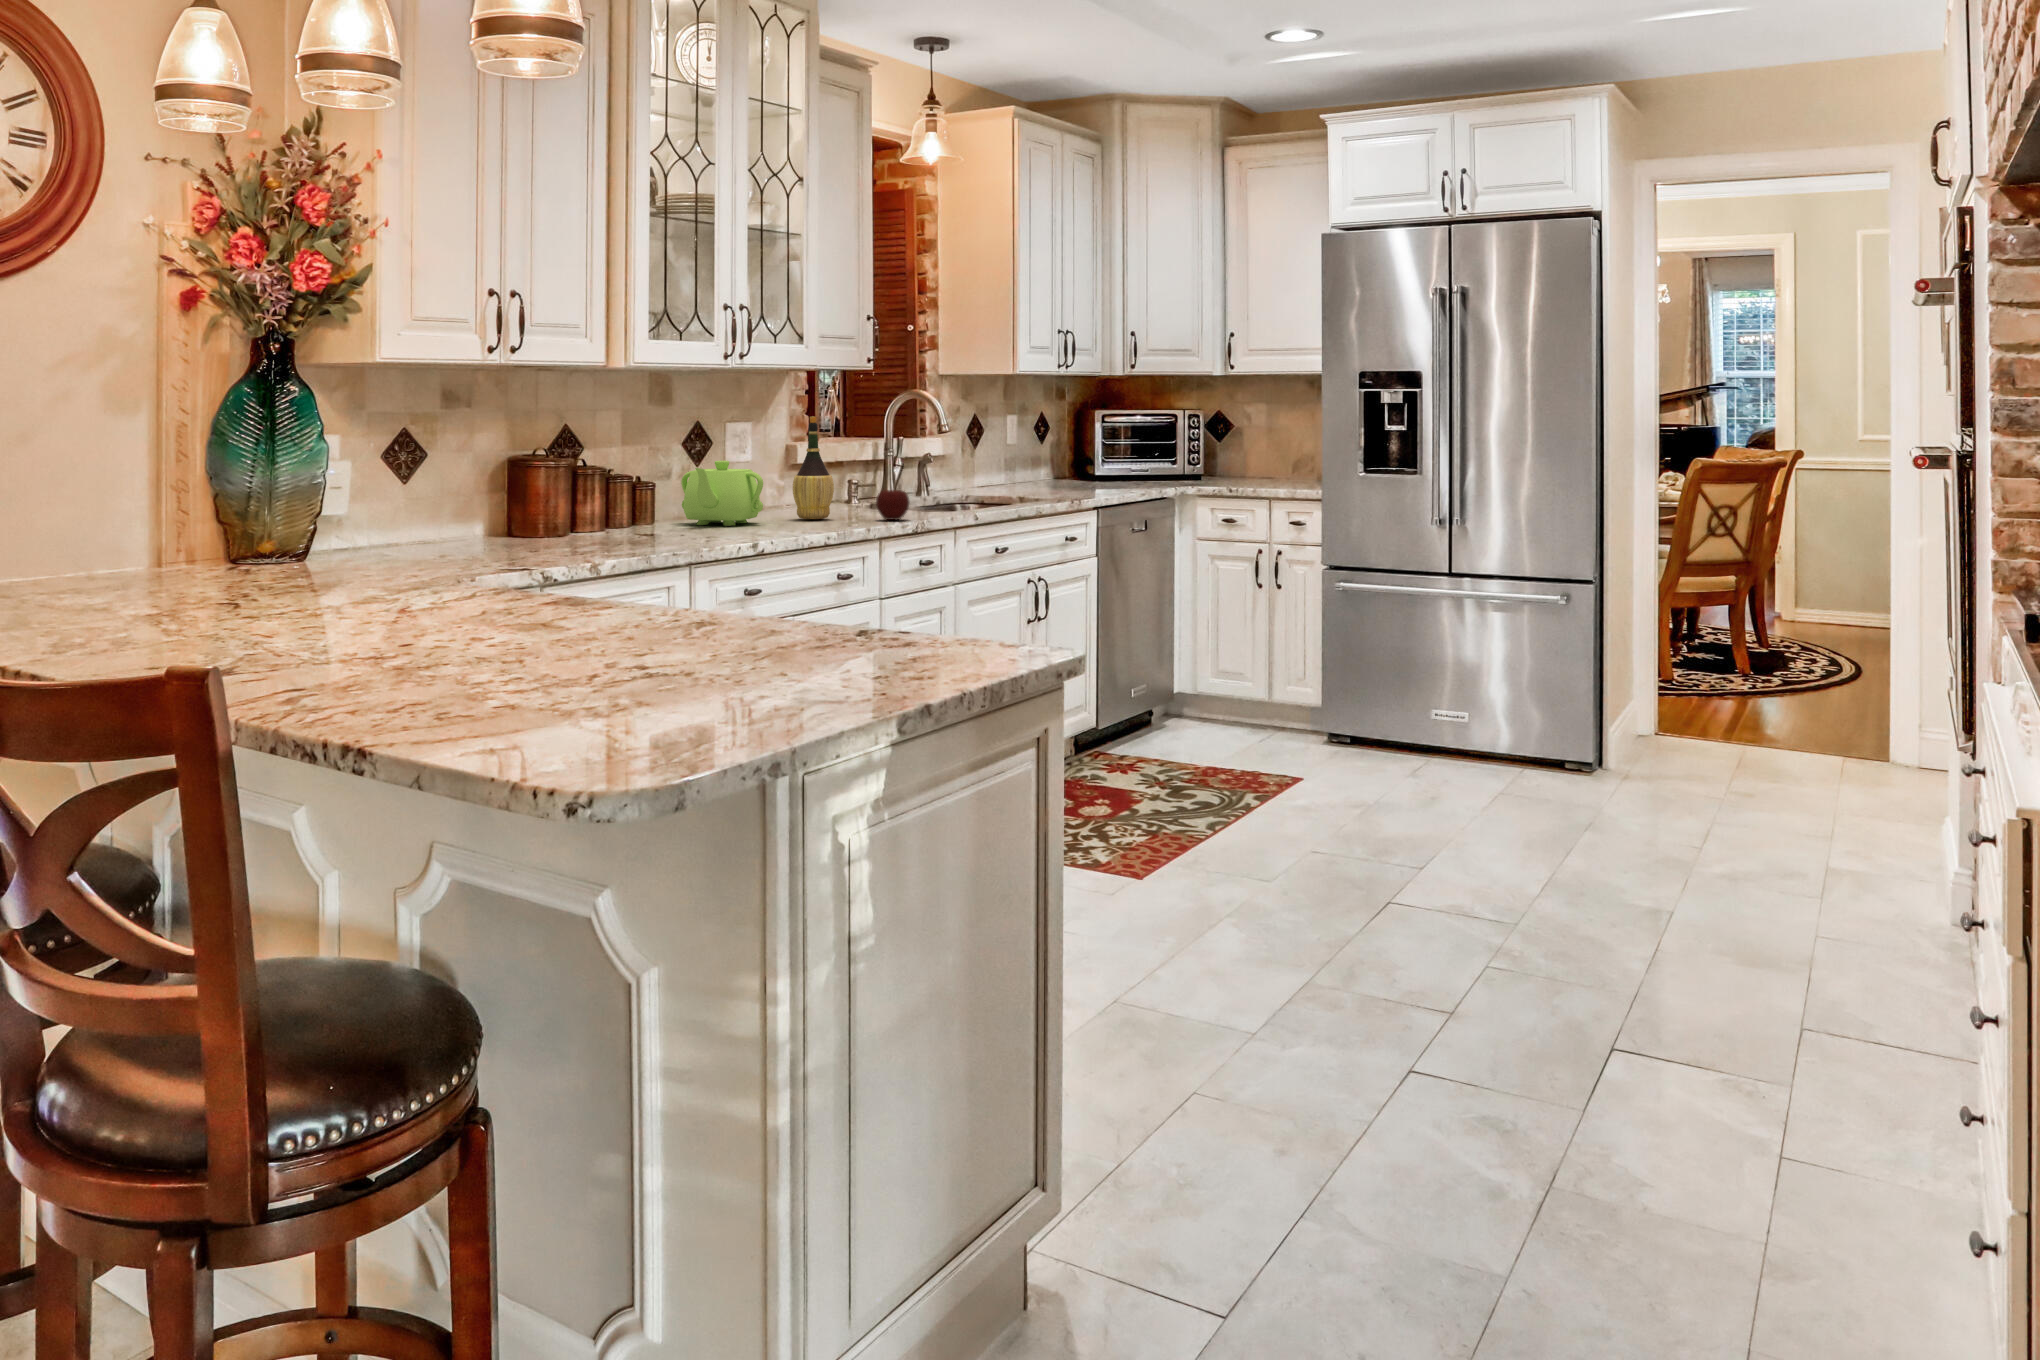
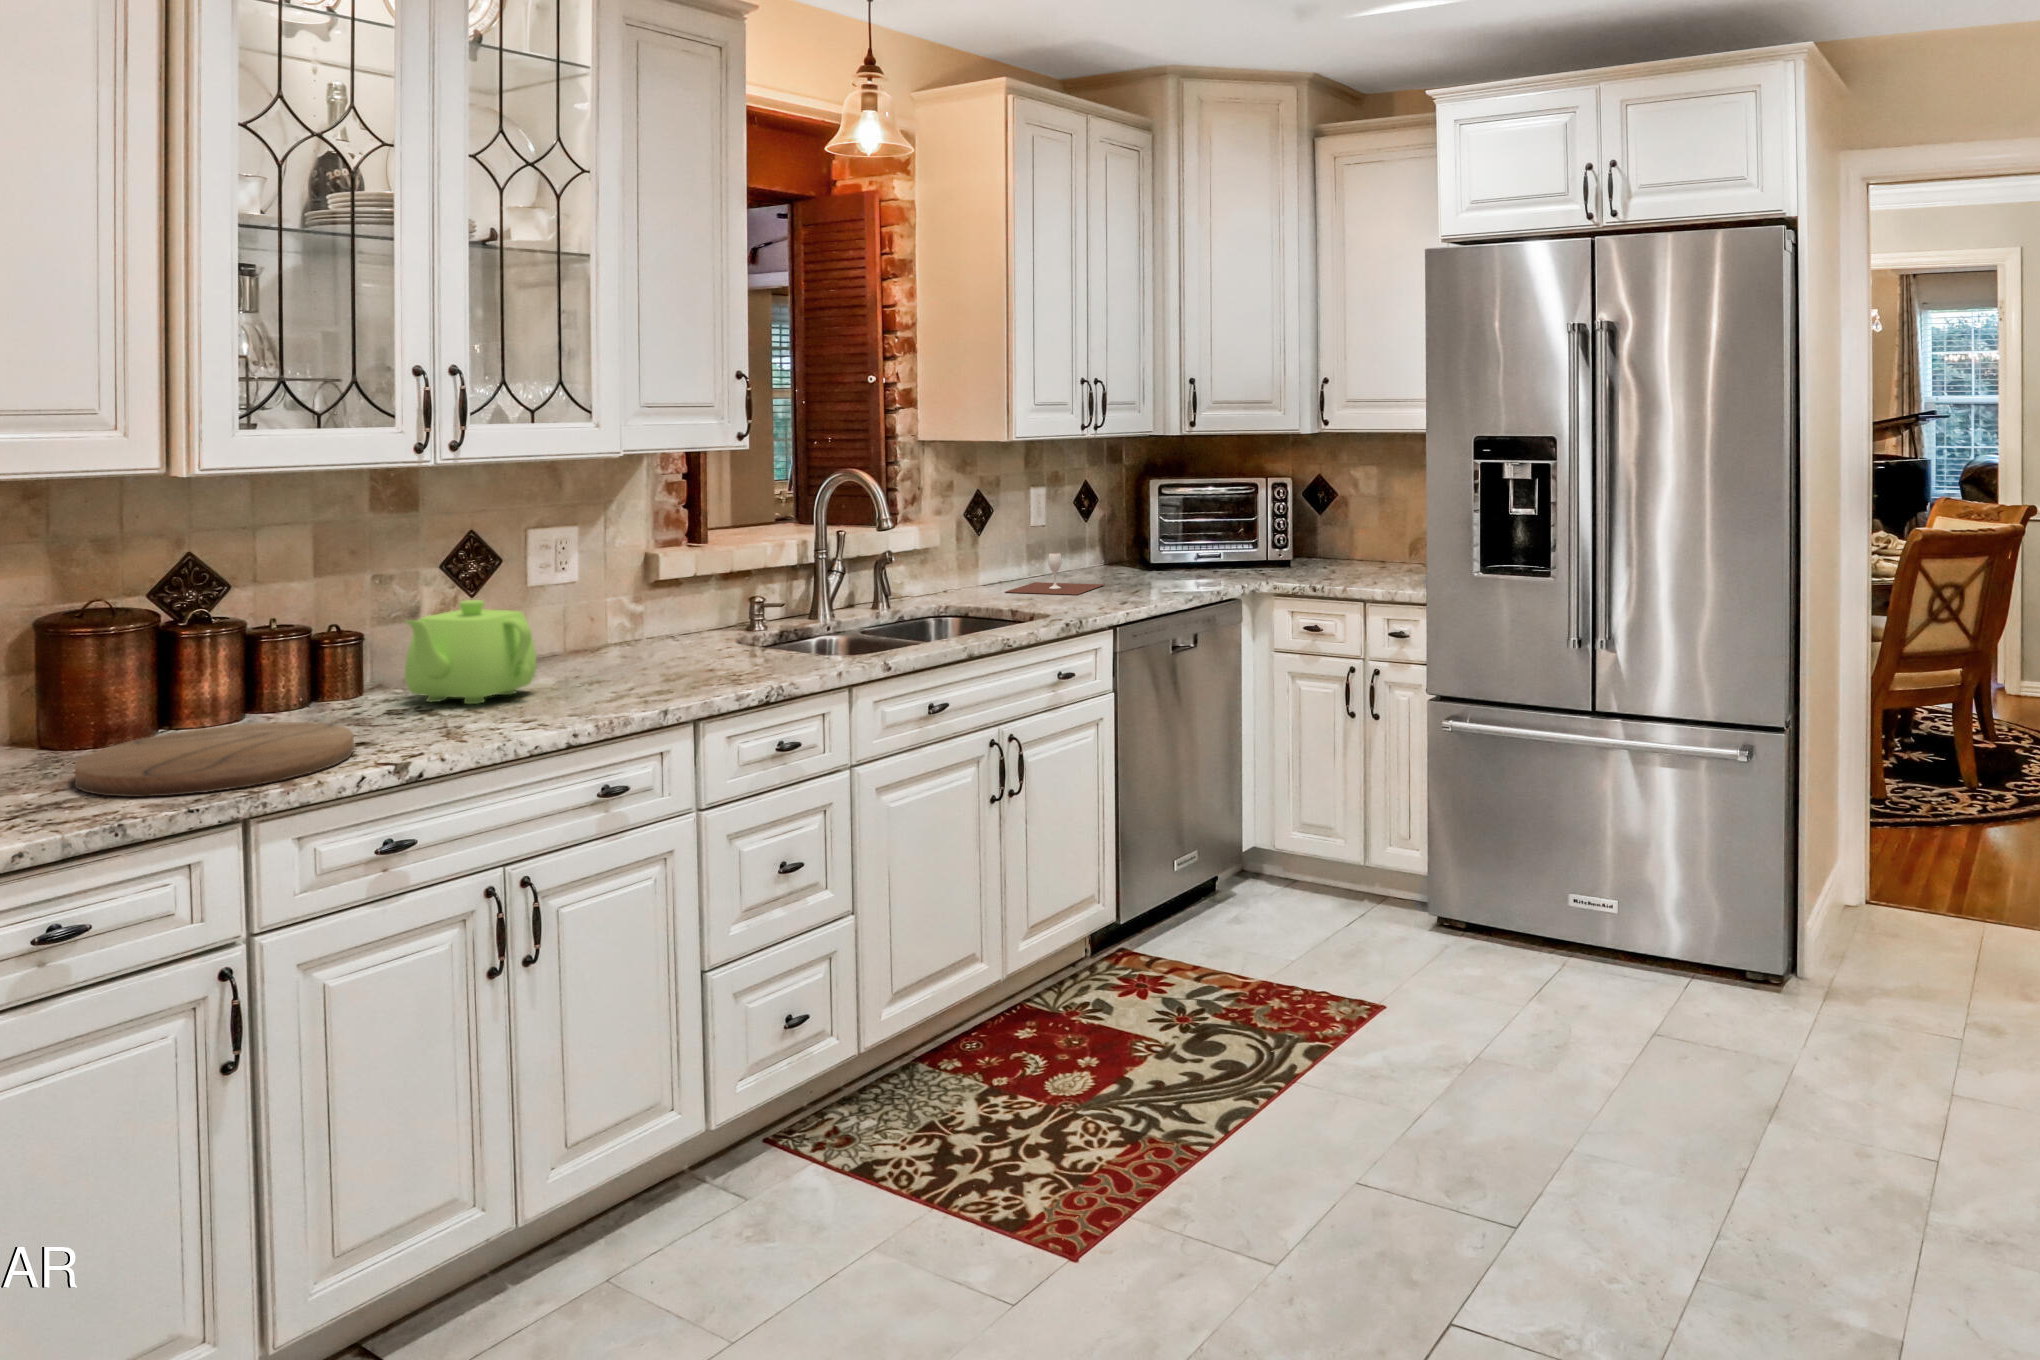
wine bottle: present [793,416,834,519] -> none [601,526,667,682]
wine glass: none [997,463,1068,492] -> present [1005,553,1104,595]
apple: present [876,490,909,520] -> none [724,629,778,683]
cutting board: none [562,524,706,549] -> present [75,722,354,797]

